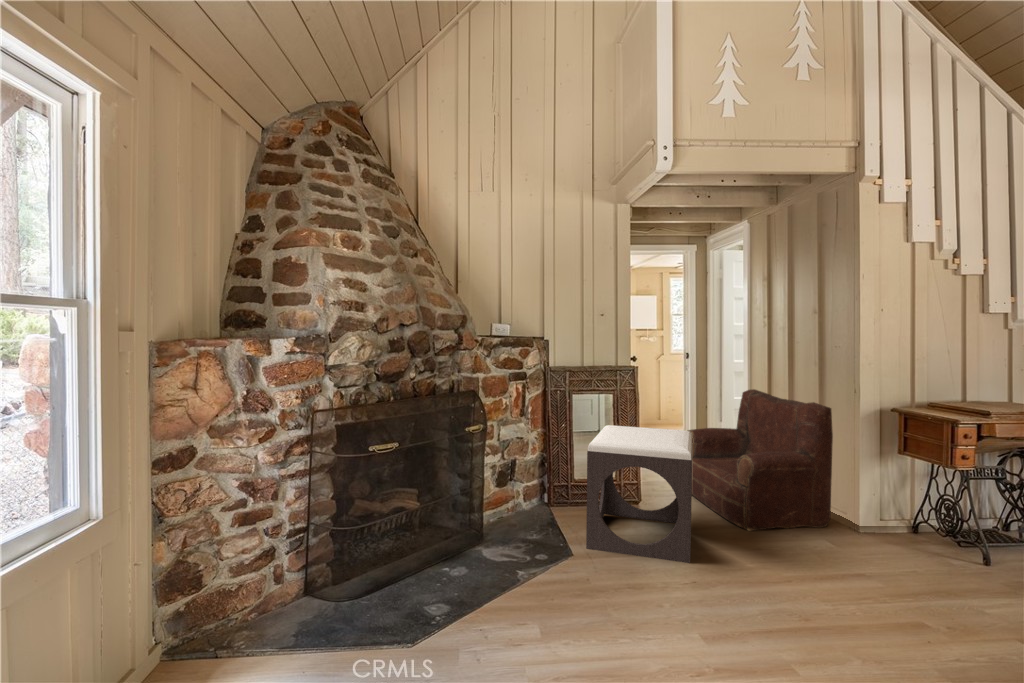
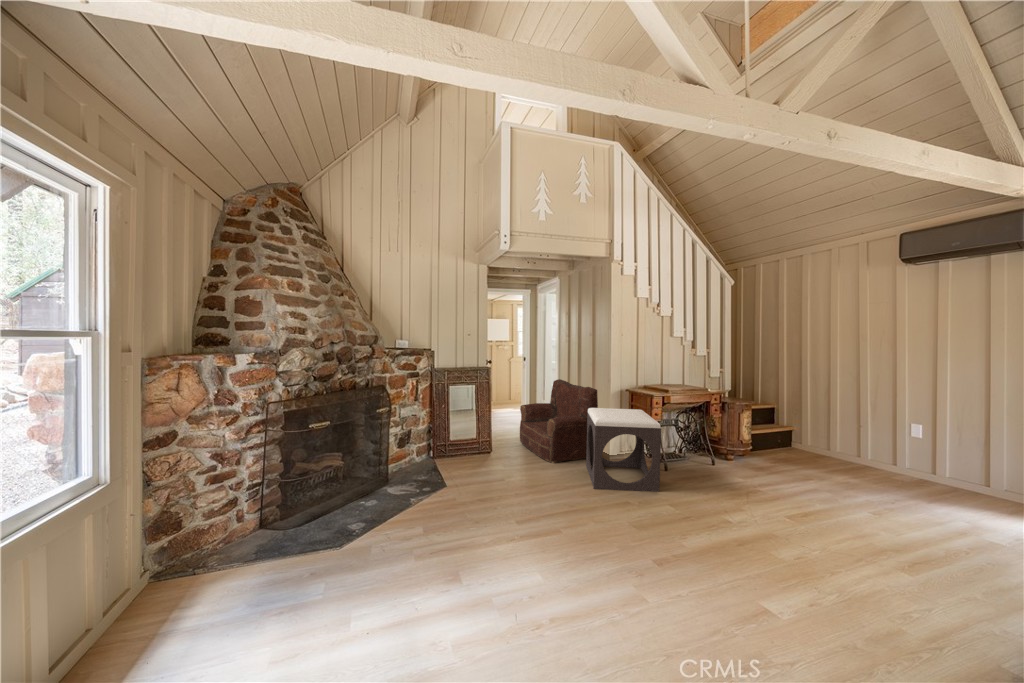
footstool: present [586,425,693,563] -> present [586,408,661,492]

